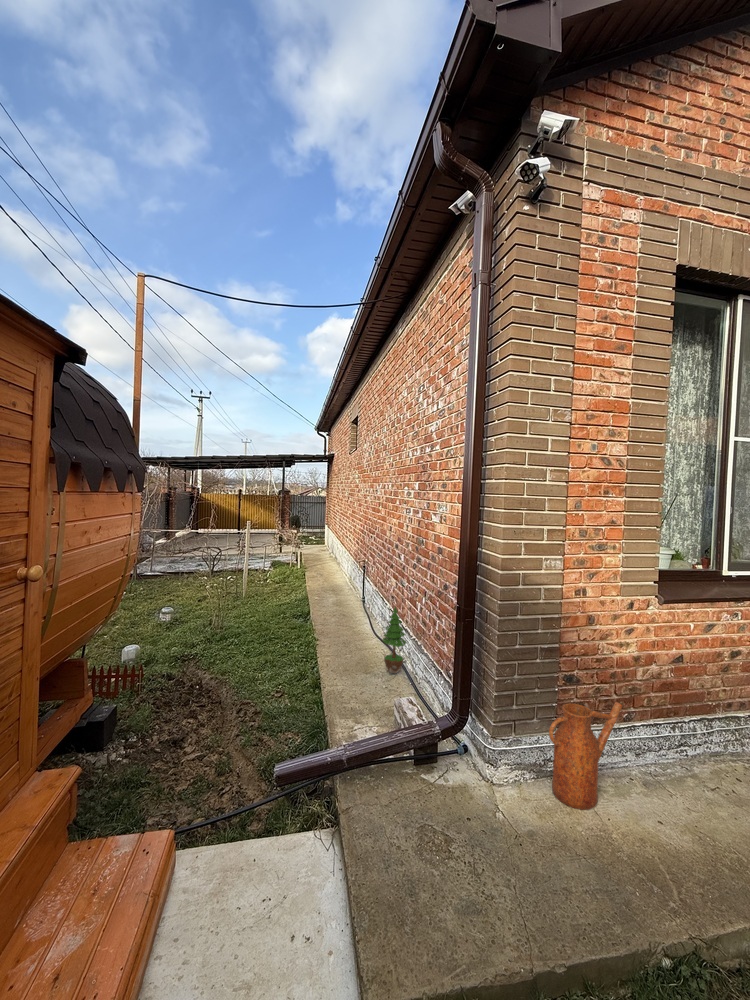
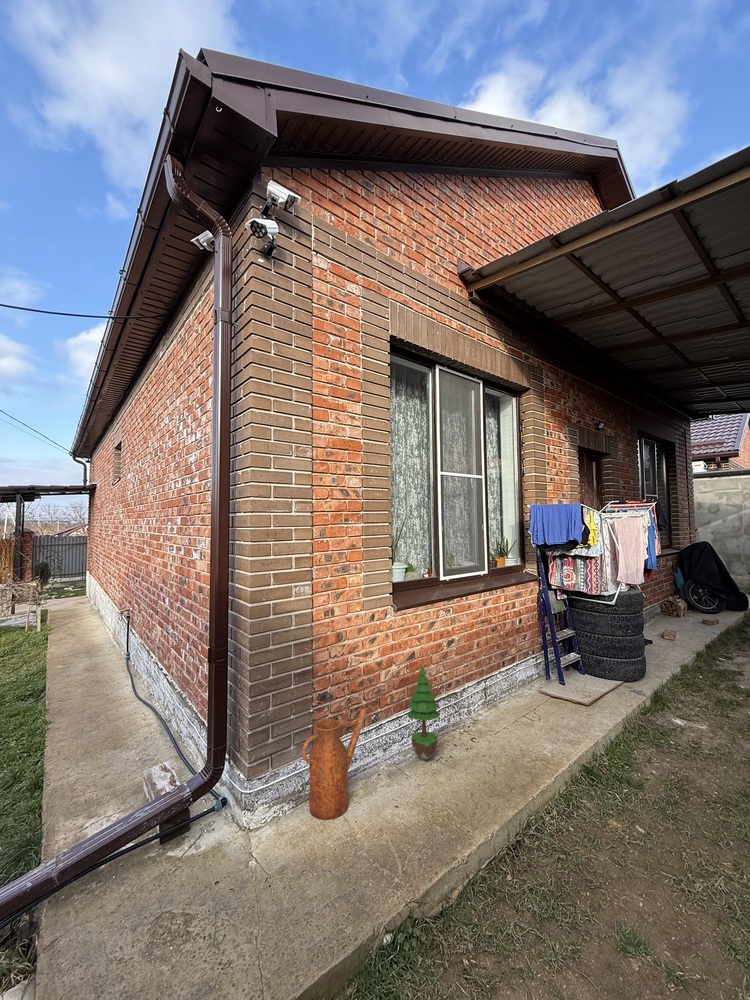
potted tree: present [383,607,407,674] -> present [407,666,440,760]

